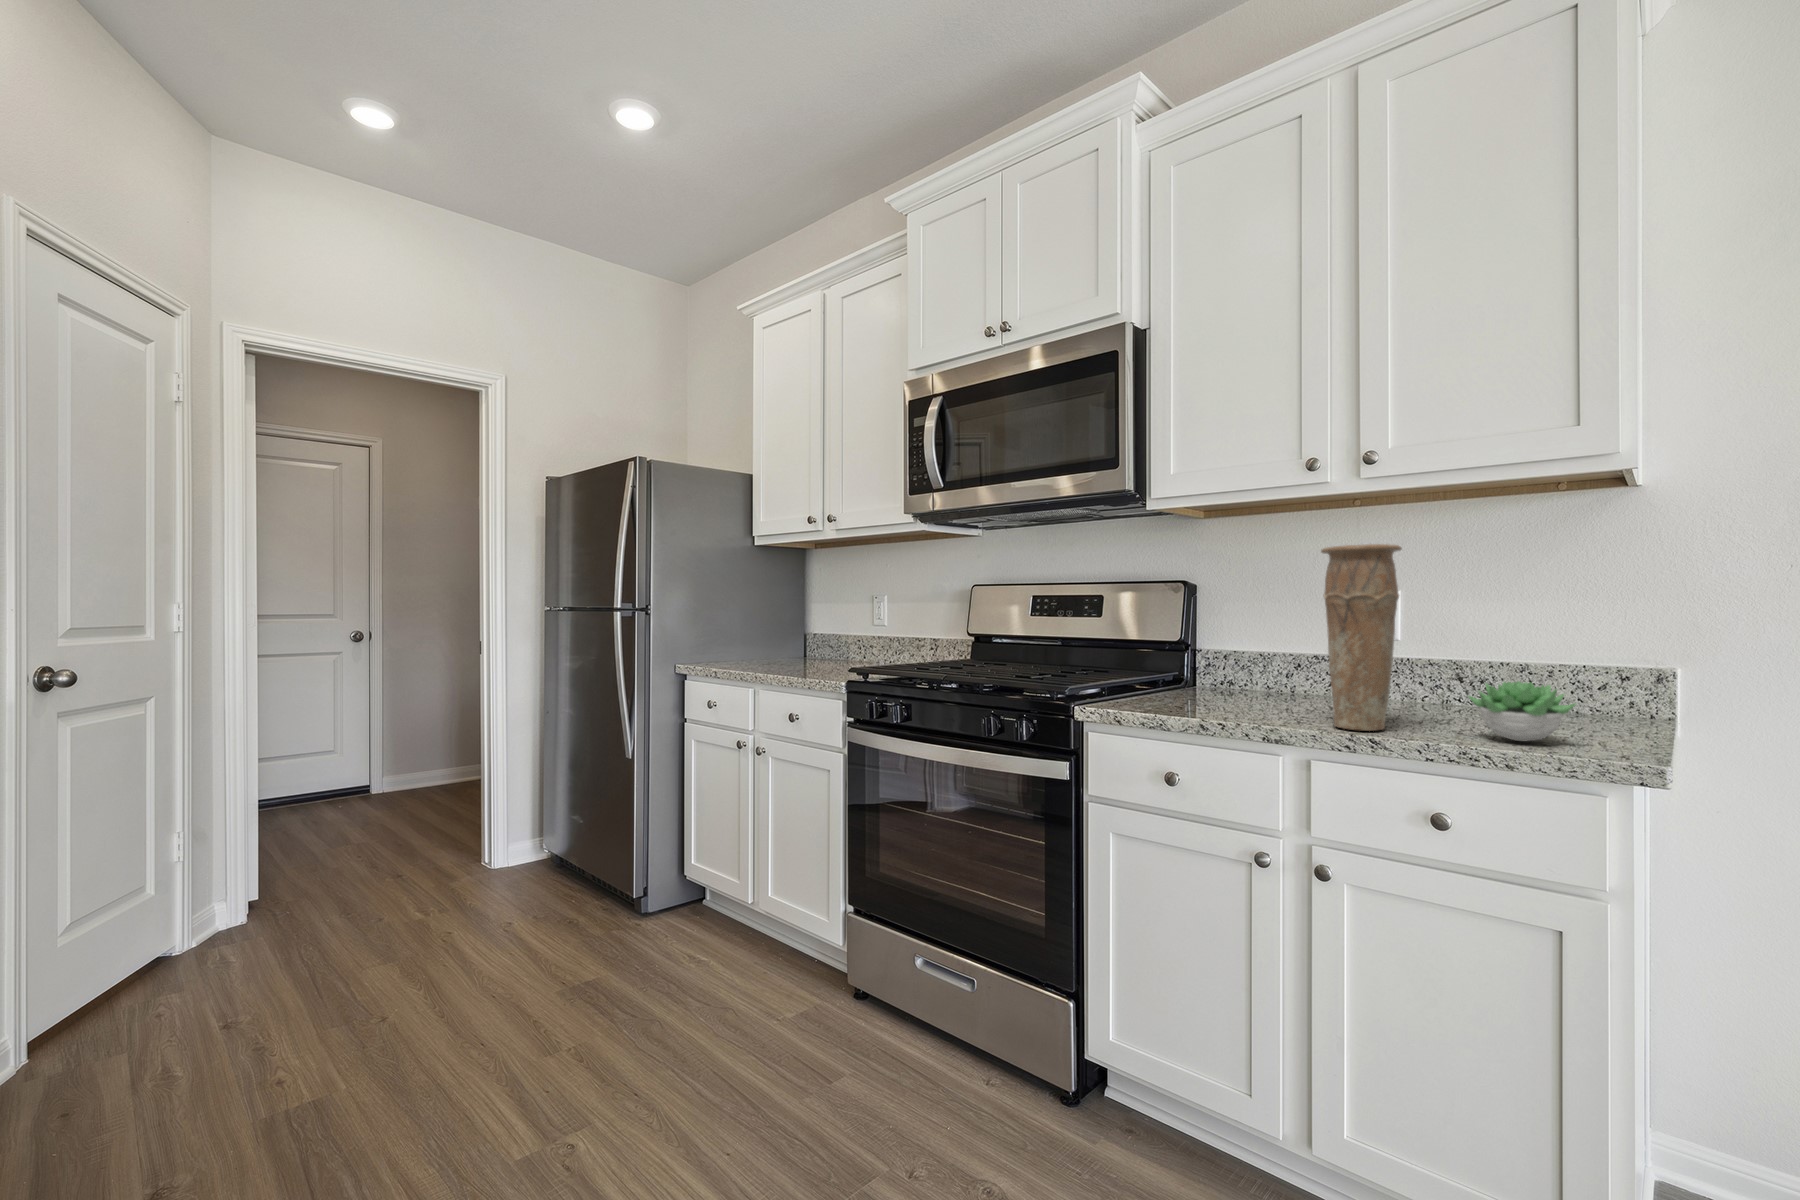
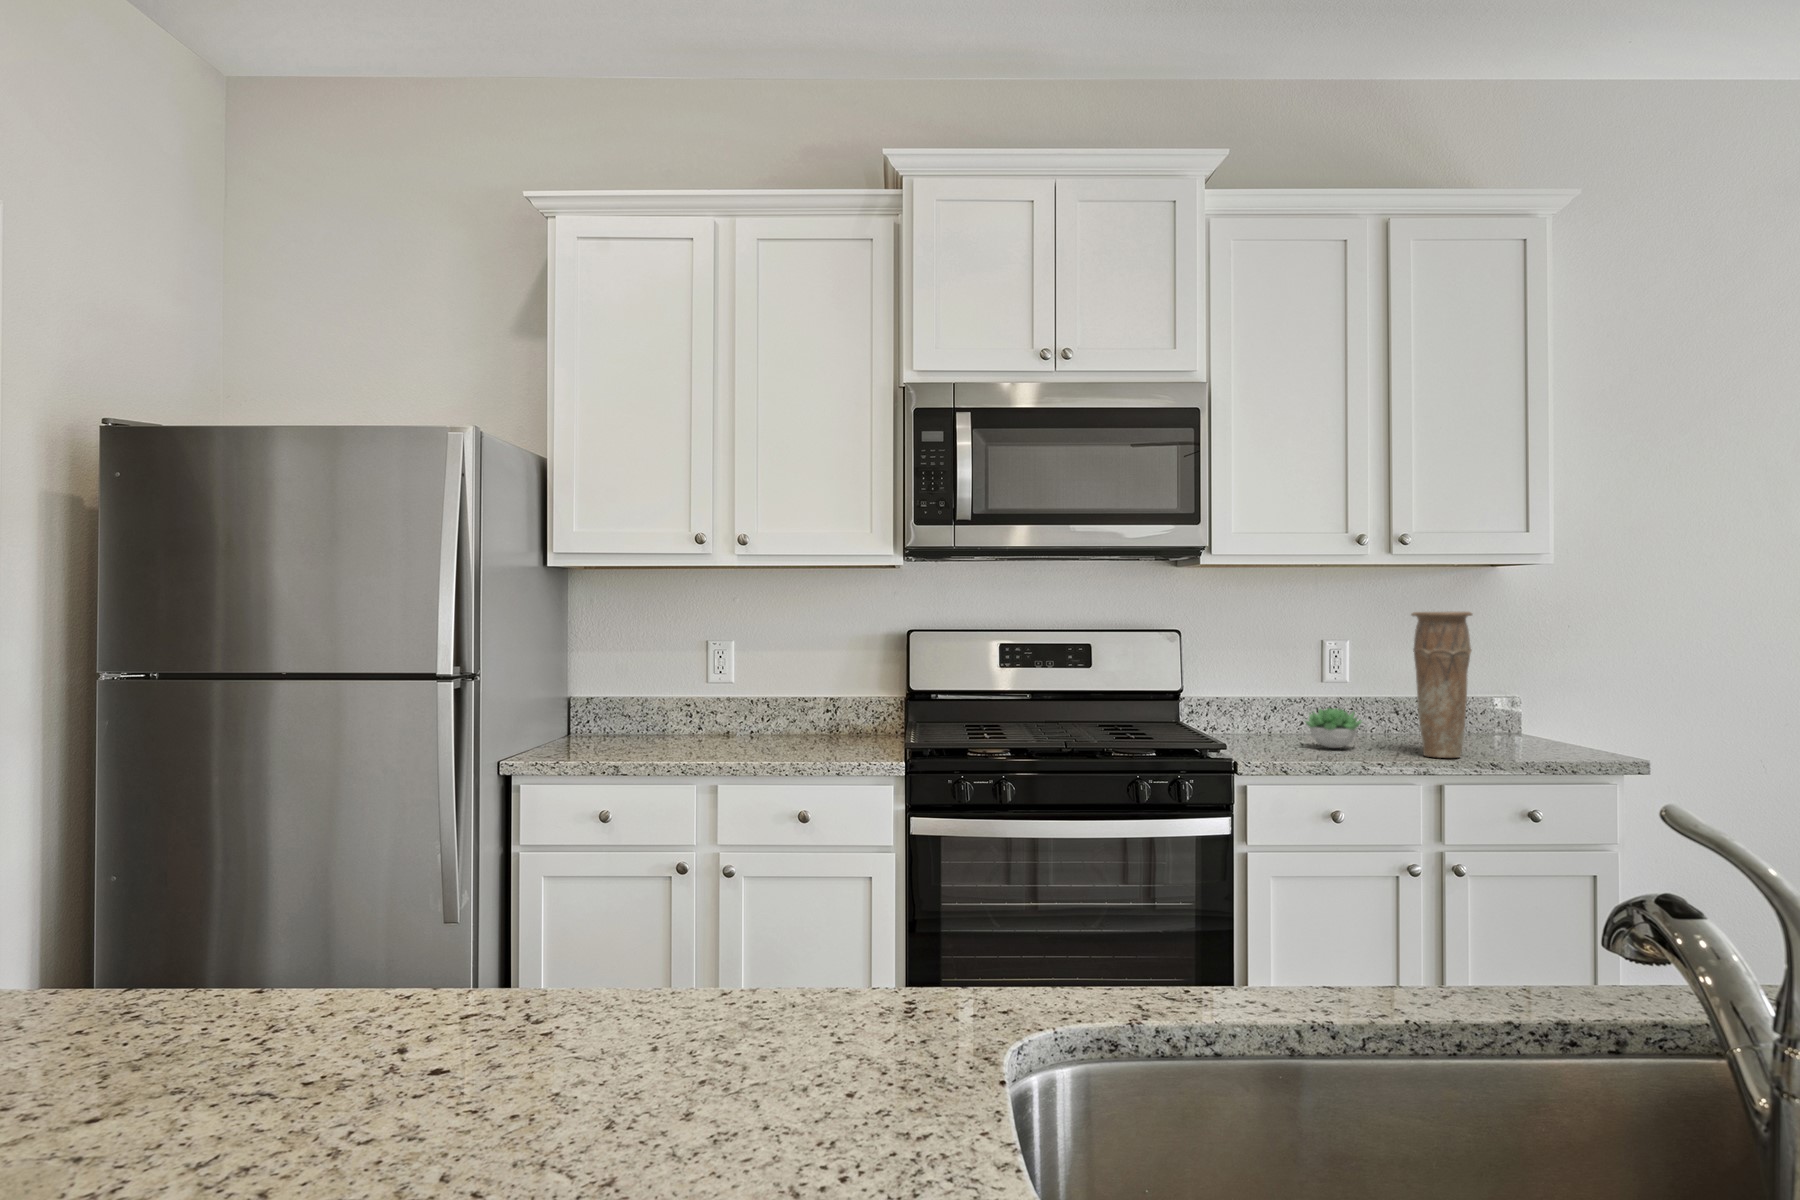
succulent plant: present [1469,681,1576,741] -> present [1305,708,1362,748]

